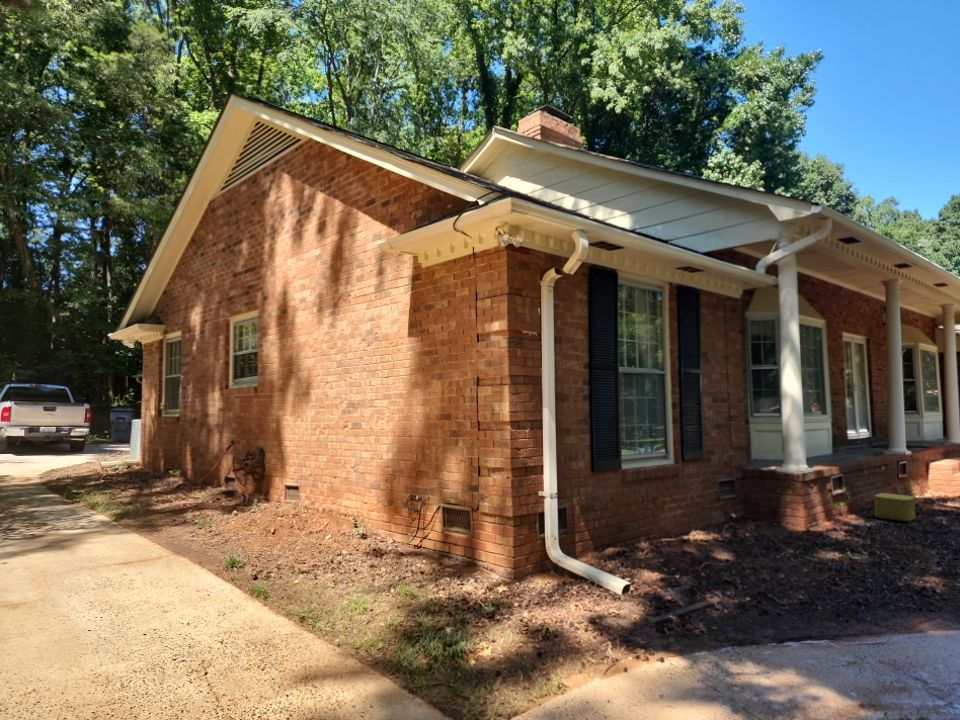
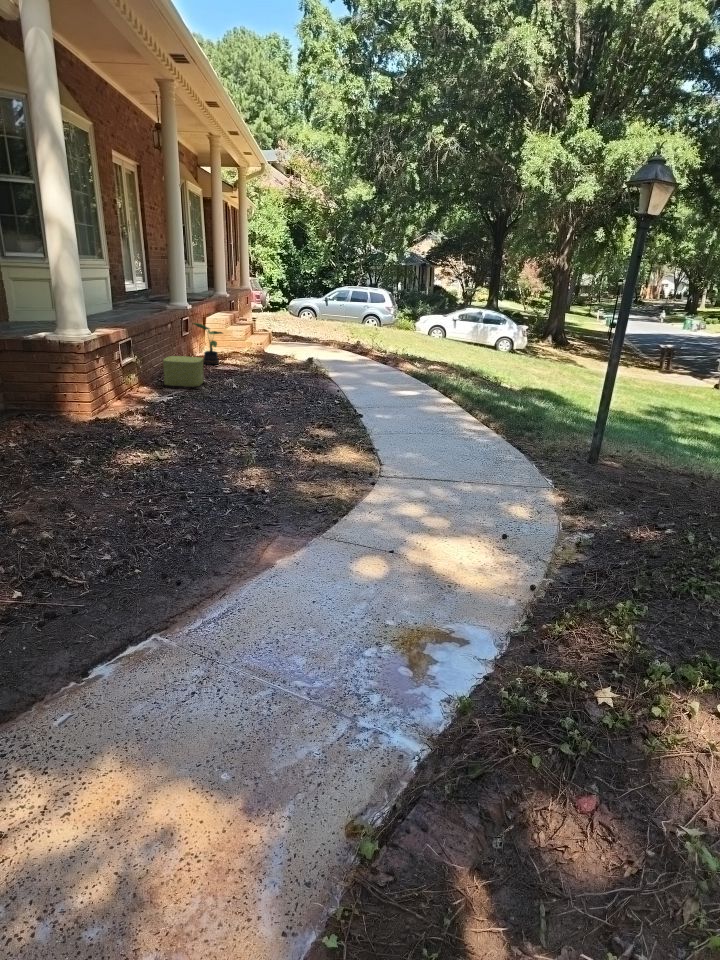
potted plant: none [909,467,944,506] -> present [193,323,223,365]

